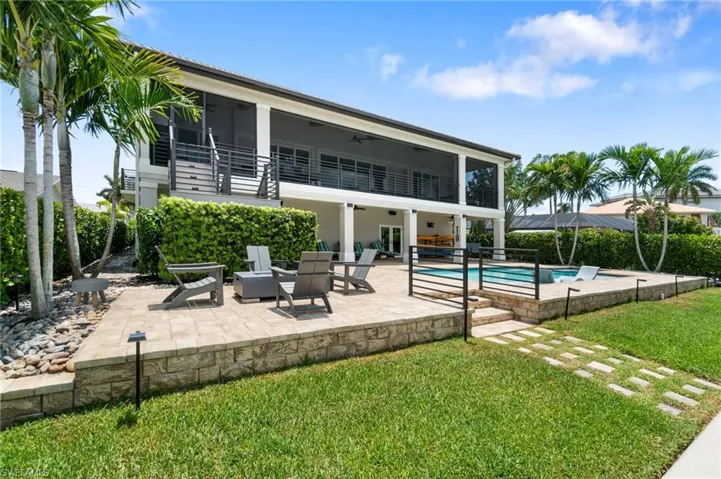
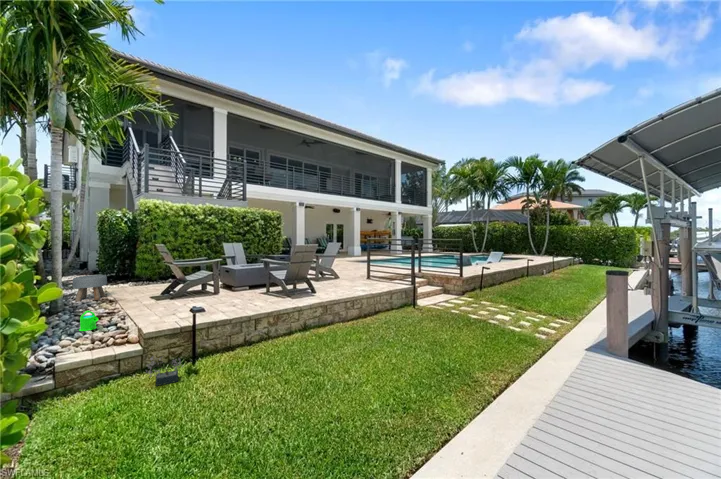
watering can: none [32,323,56,348] -> present [79,310,98,331]
decorative plant: none [57,395,113,439] -> present [146,357,183,386]

